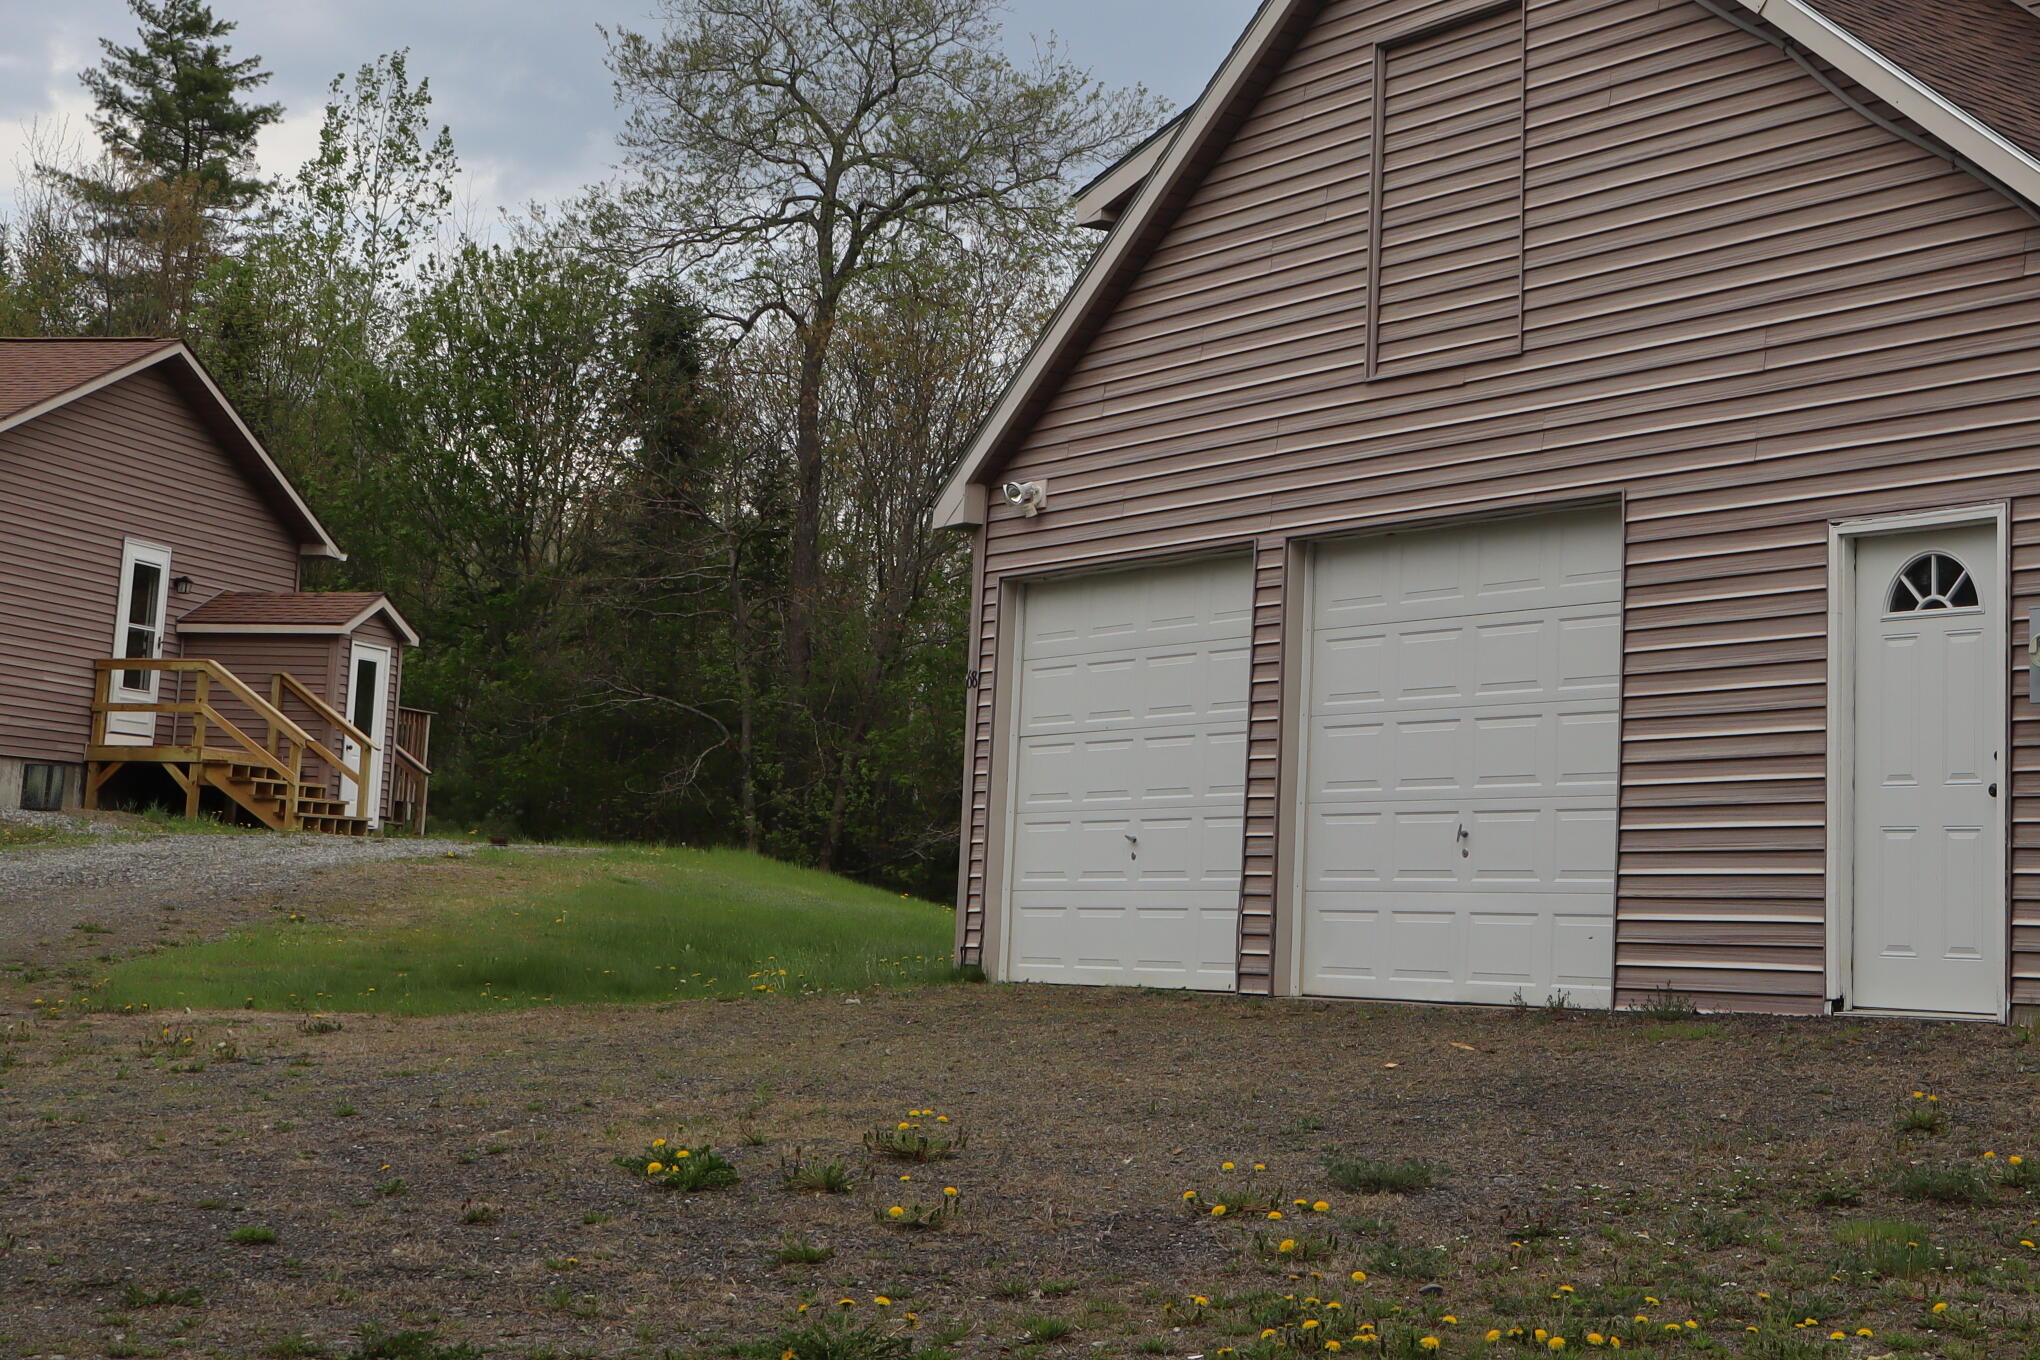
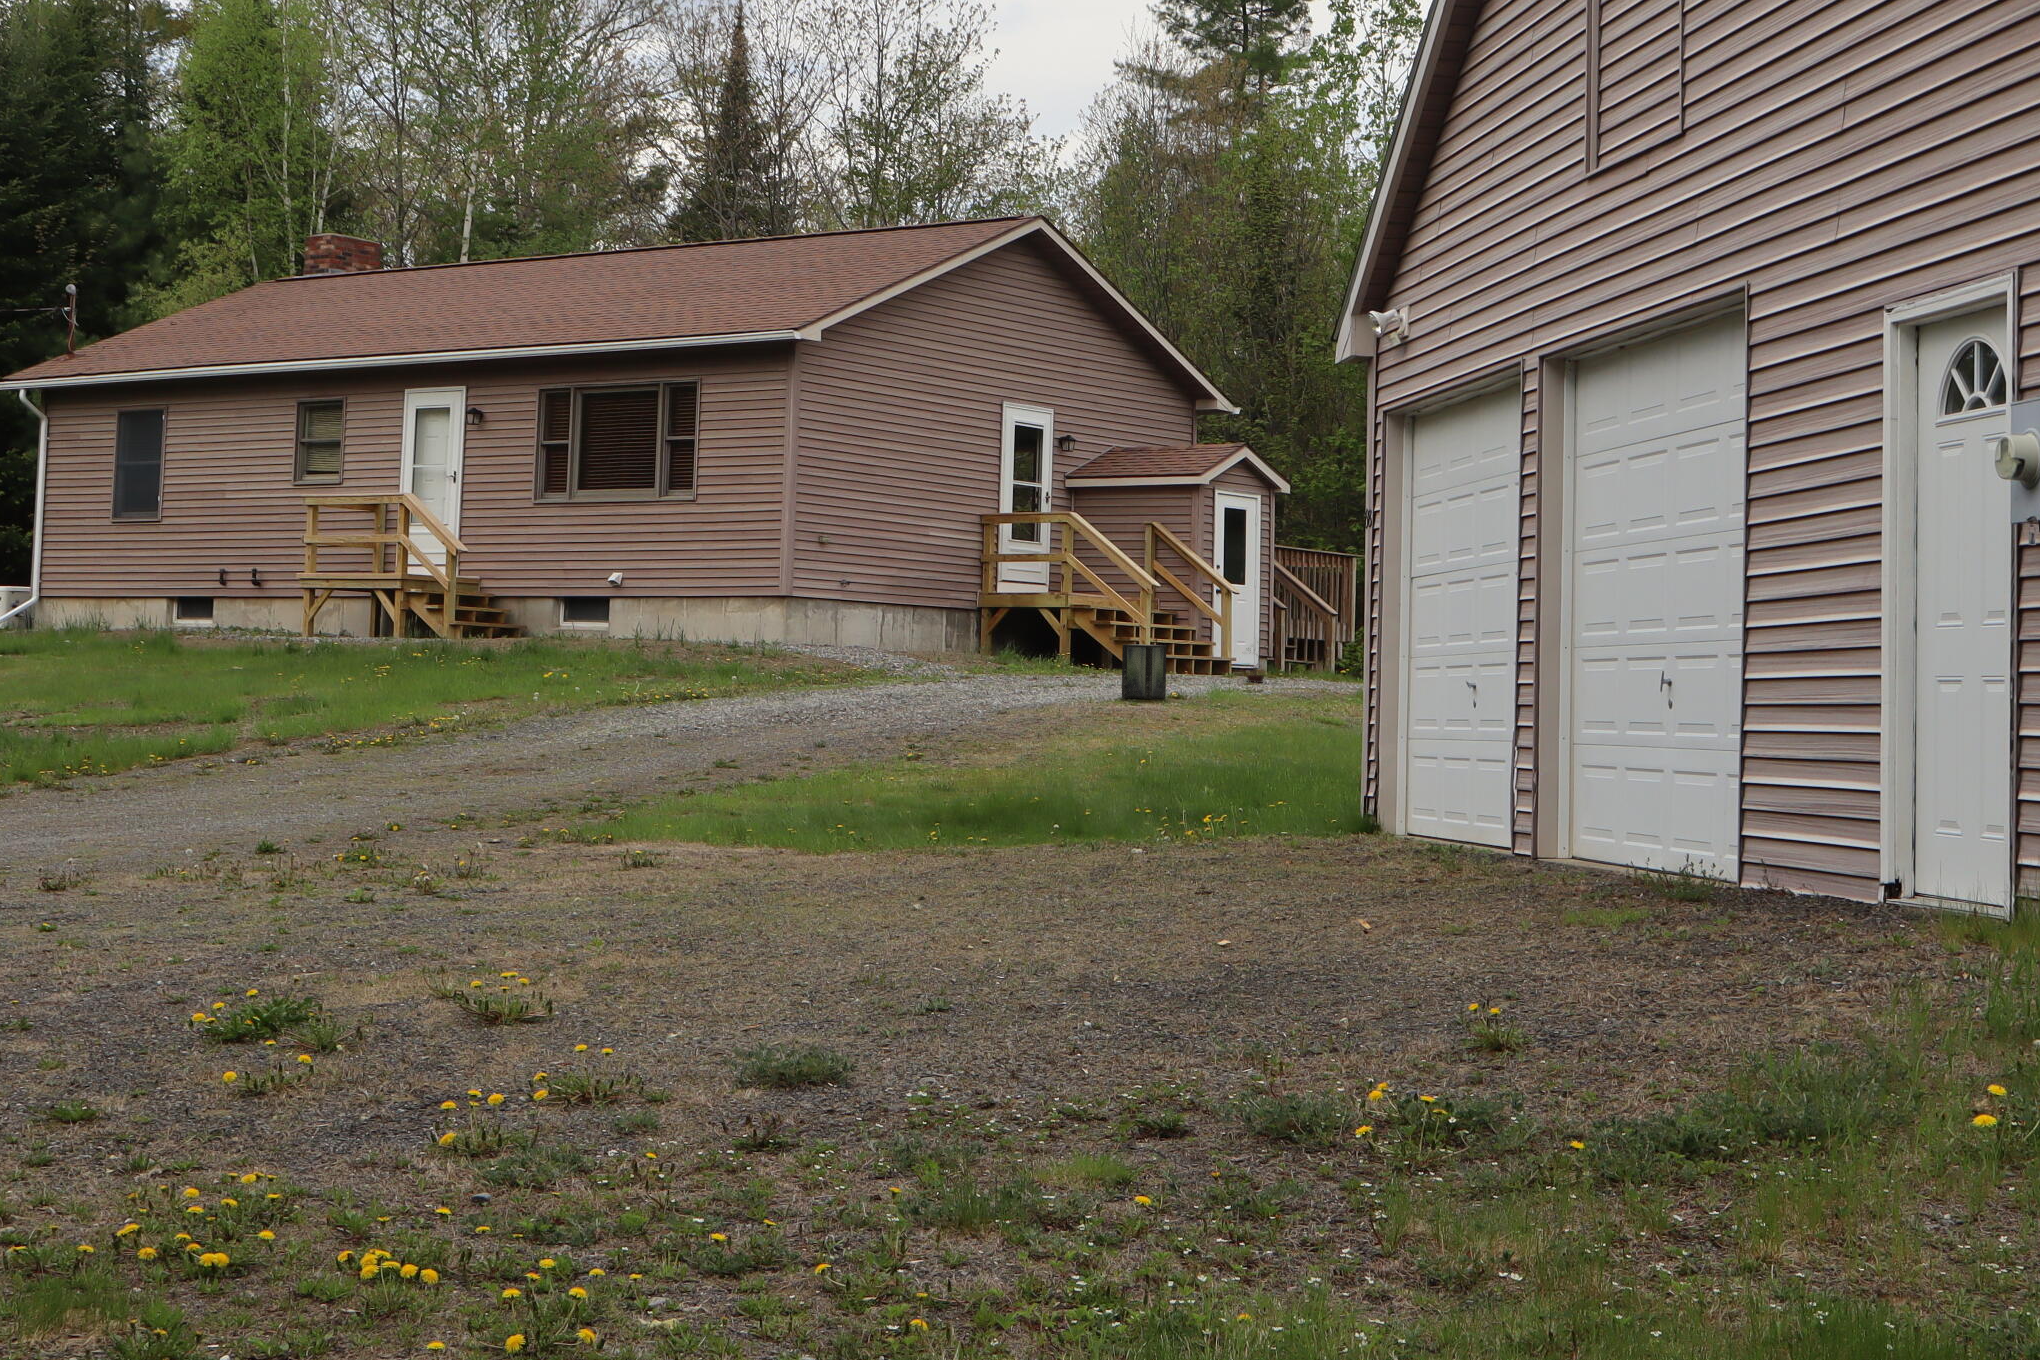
storage box: present [19,763,66,810] -> present [1122,644,1166,699]

